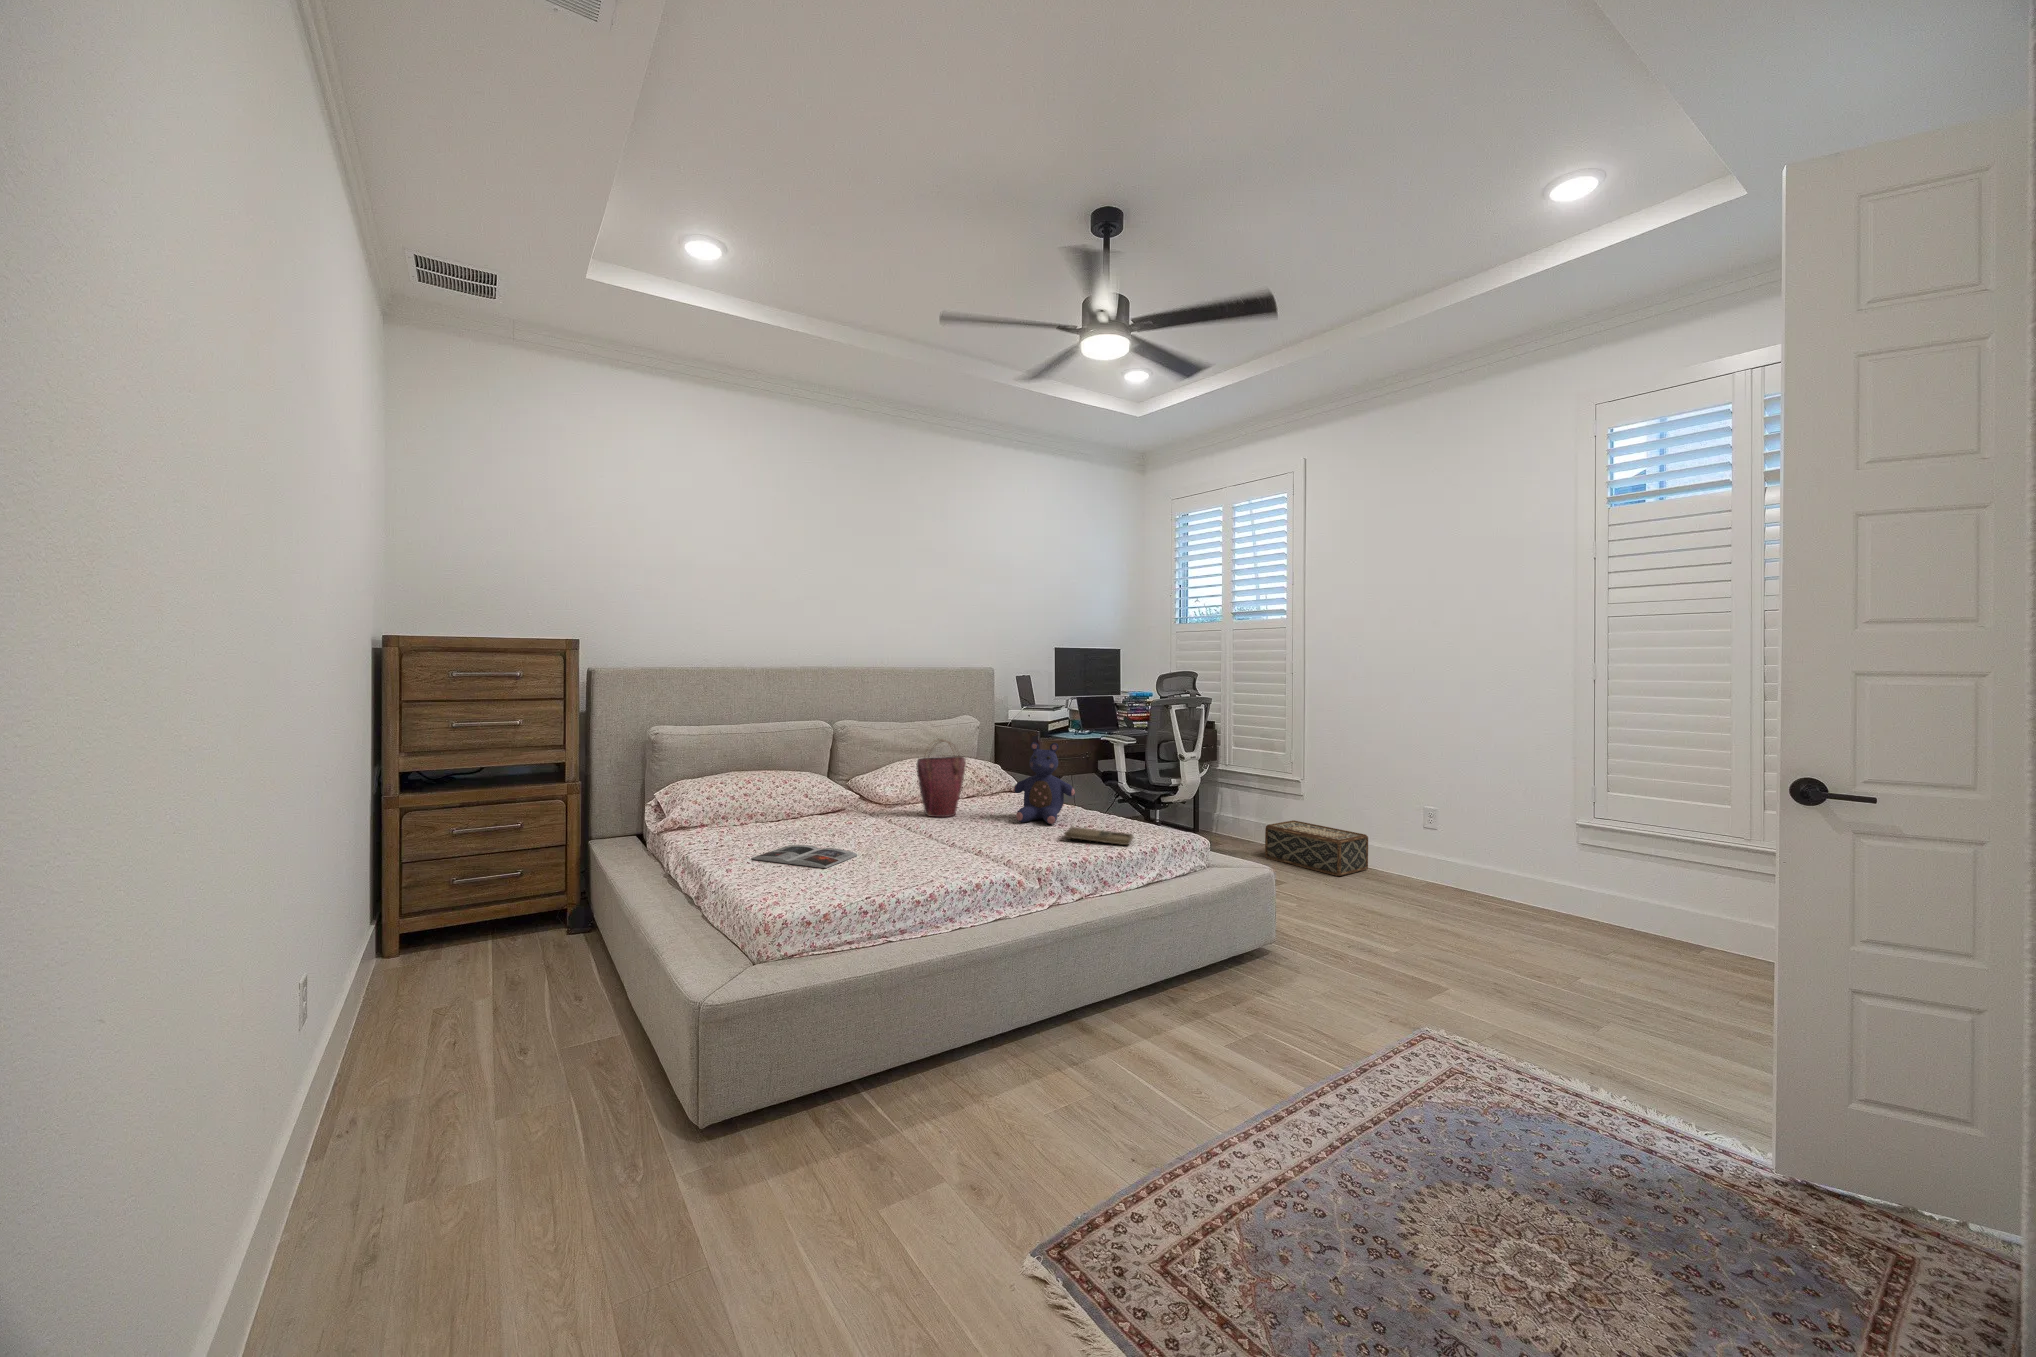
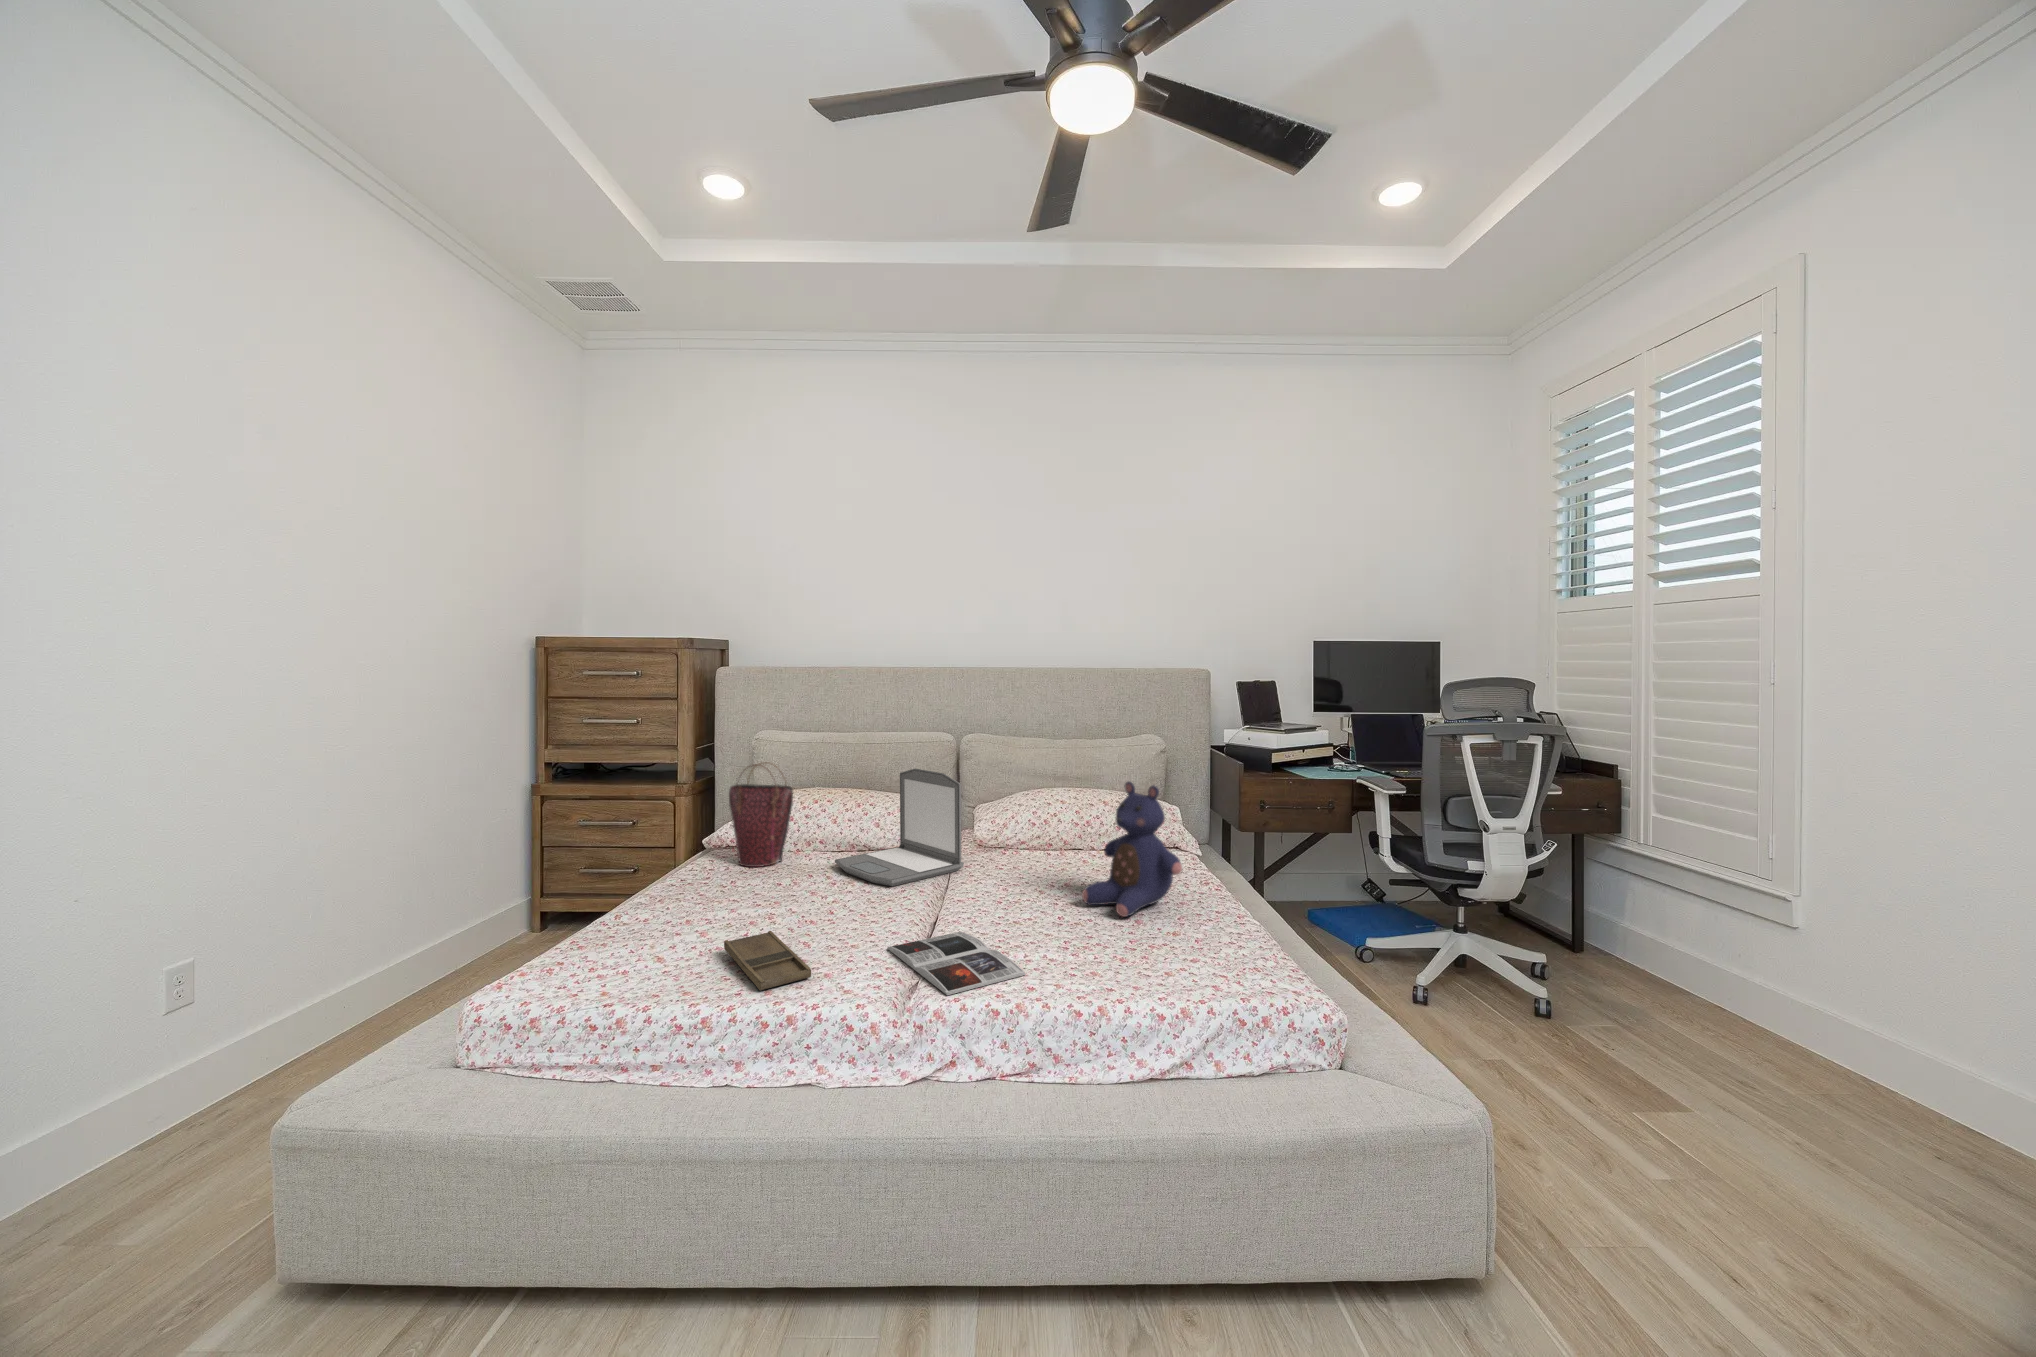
handbag: present [917,740,966,817] -> present [729,764,793,867]
laptop: none [805,747,904,831] -> present [835,769,964,886]
woven basket: present [1265,820,1368,876] -> none [1723,975,2027,1142]
tray: present [1064,827,1133,845] -> present [724,931,811,990]
magazine: present [751,845,857,868] -> present [887,932,1026,995]

